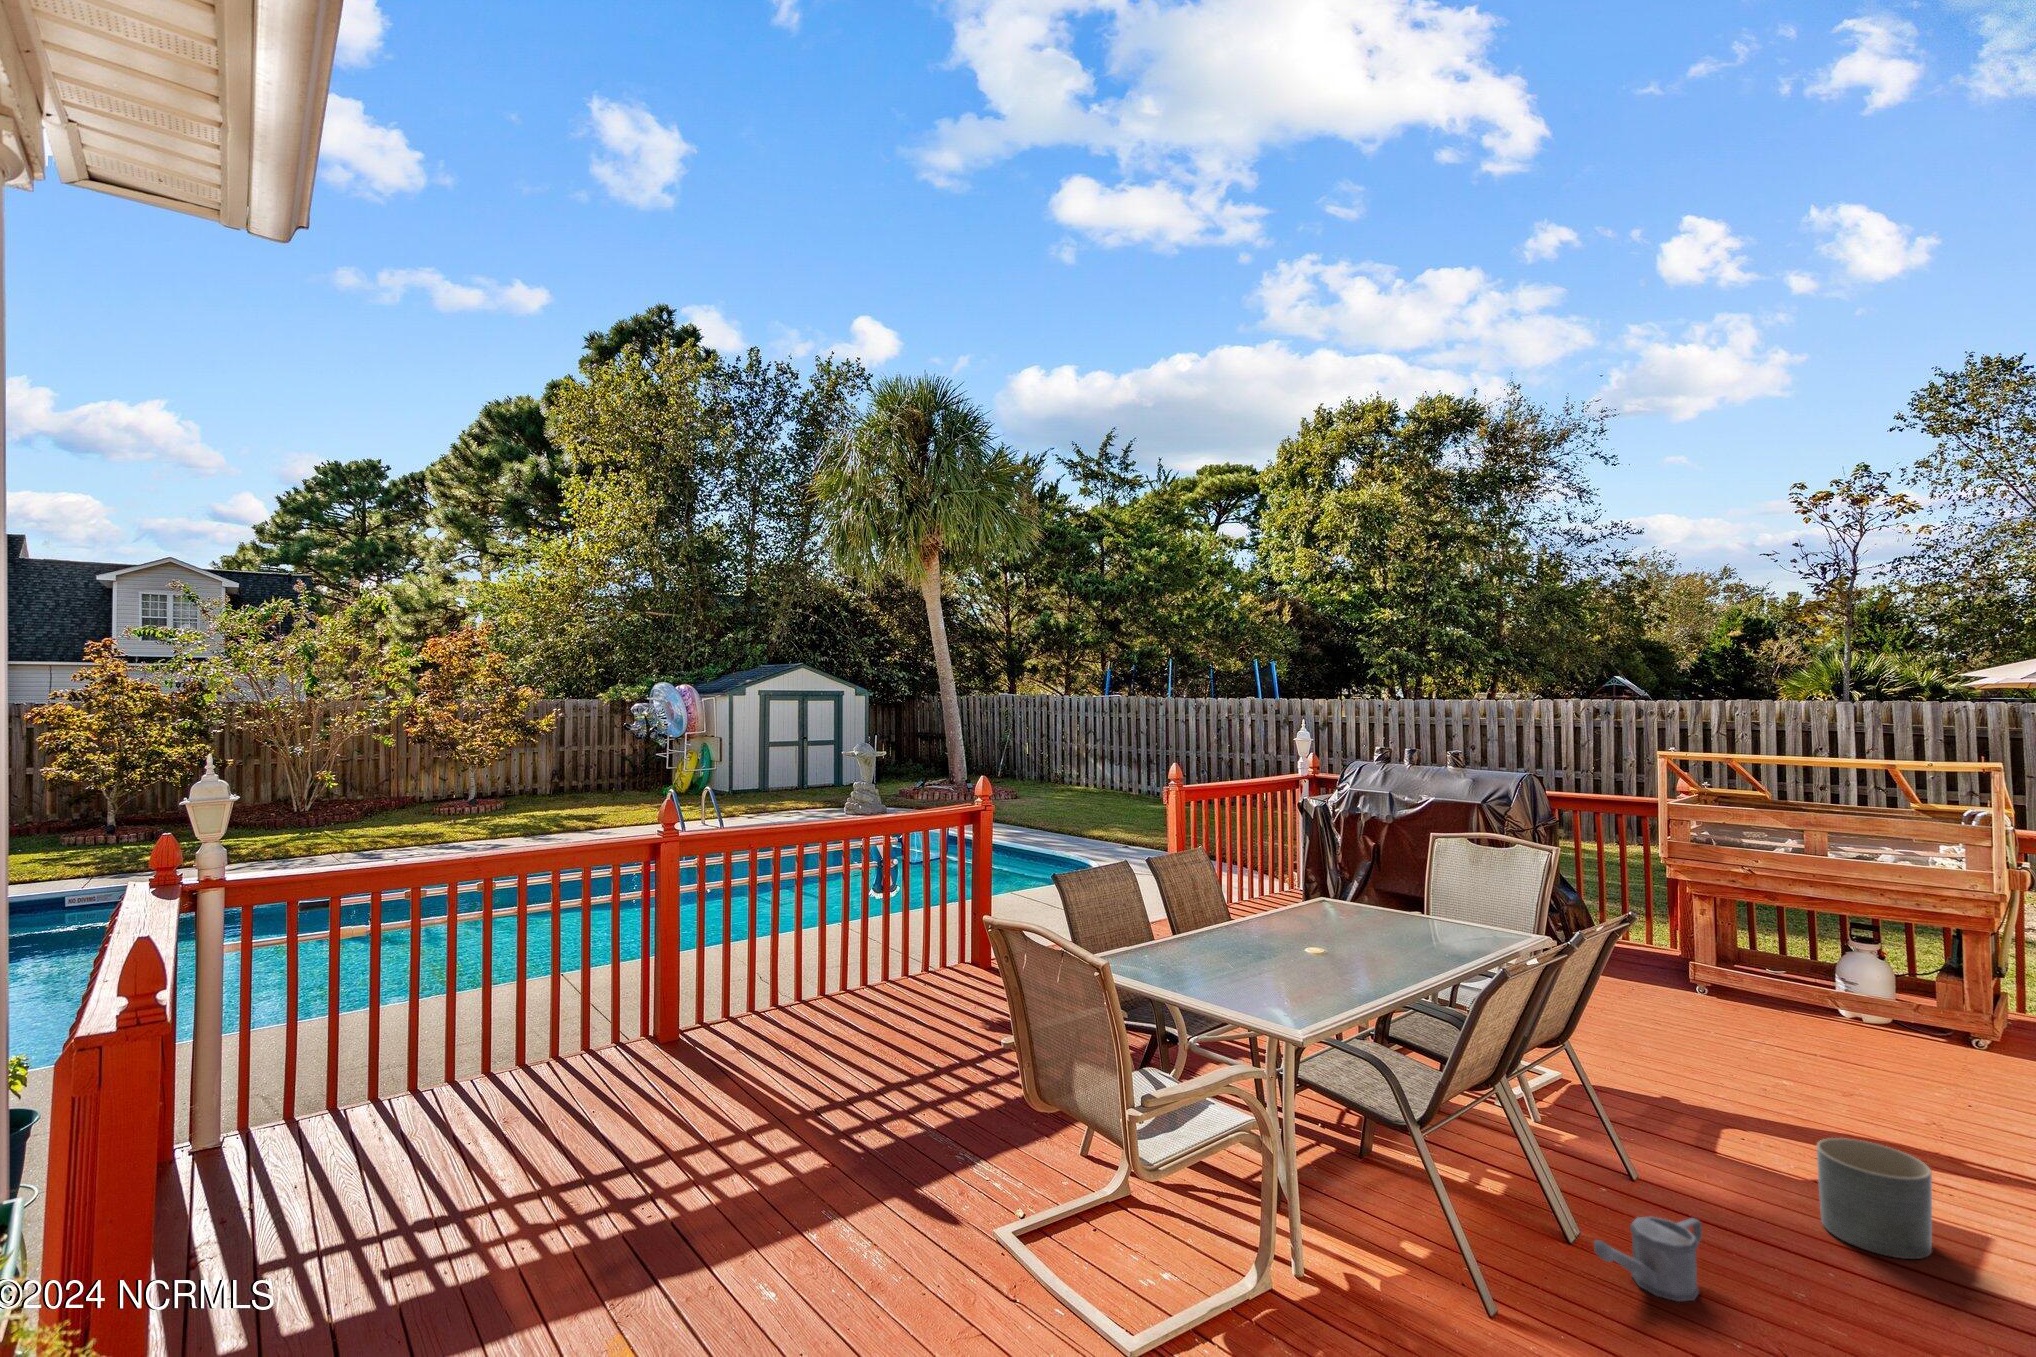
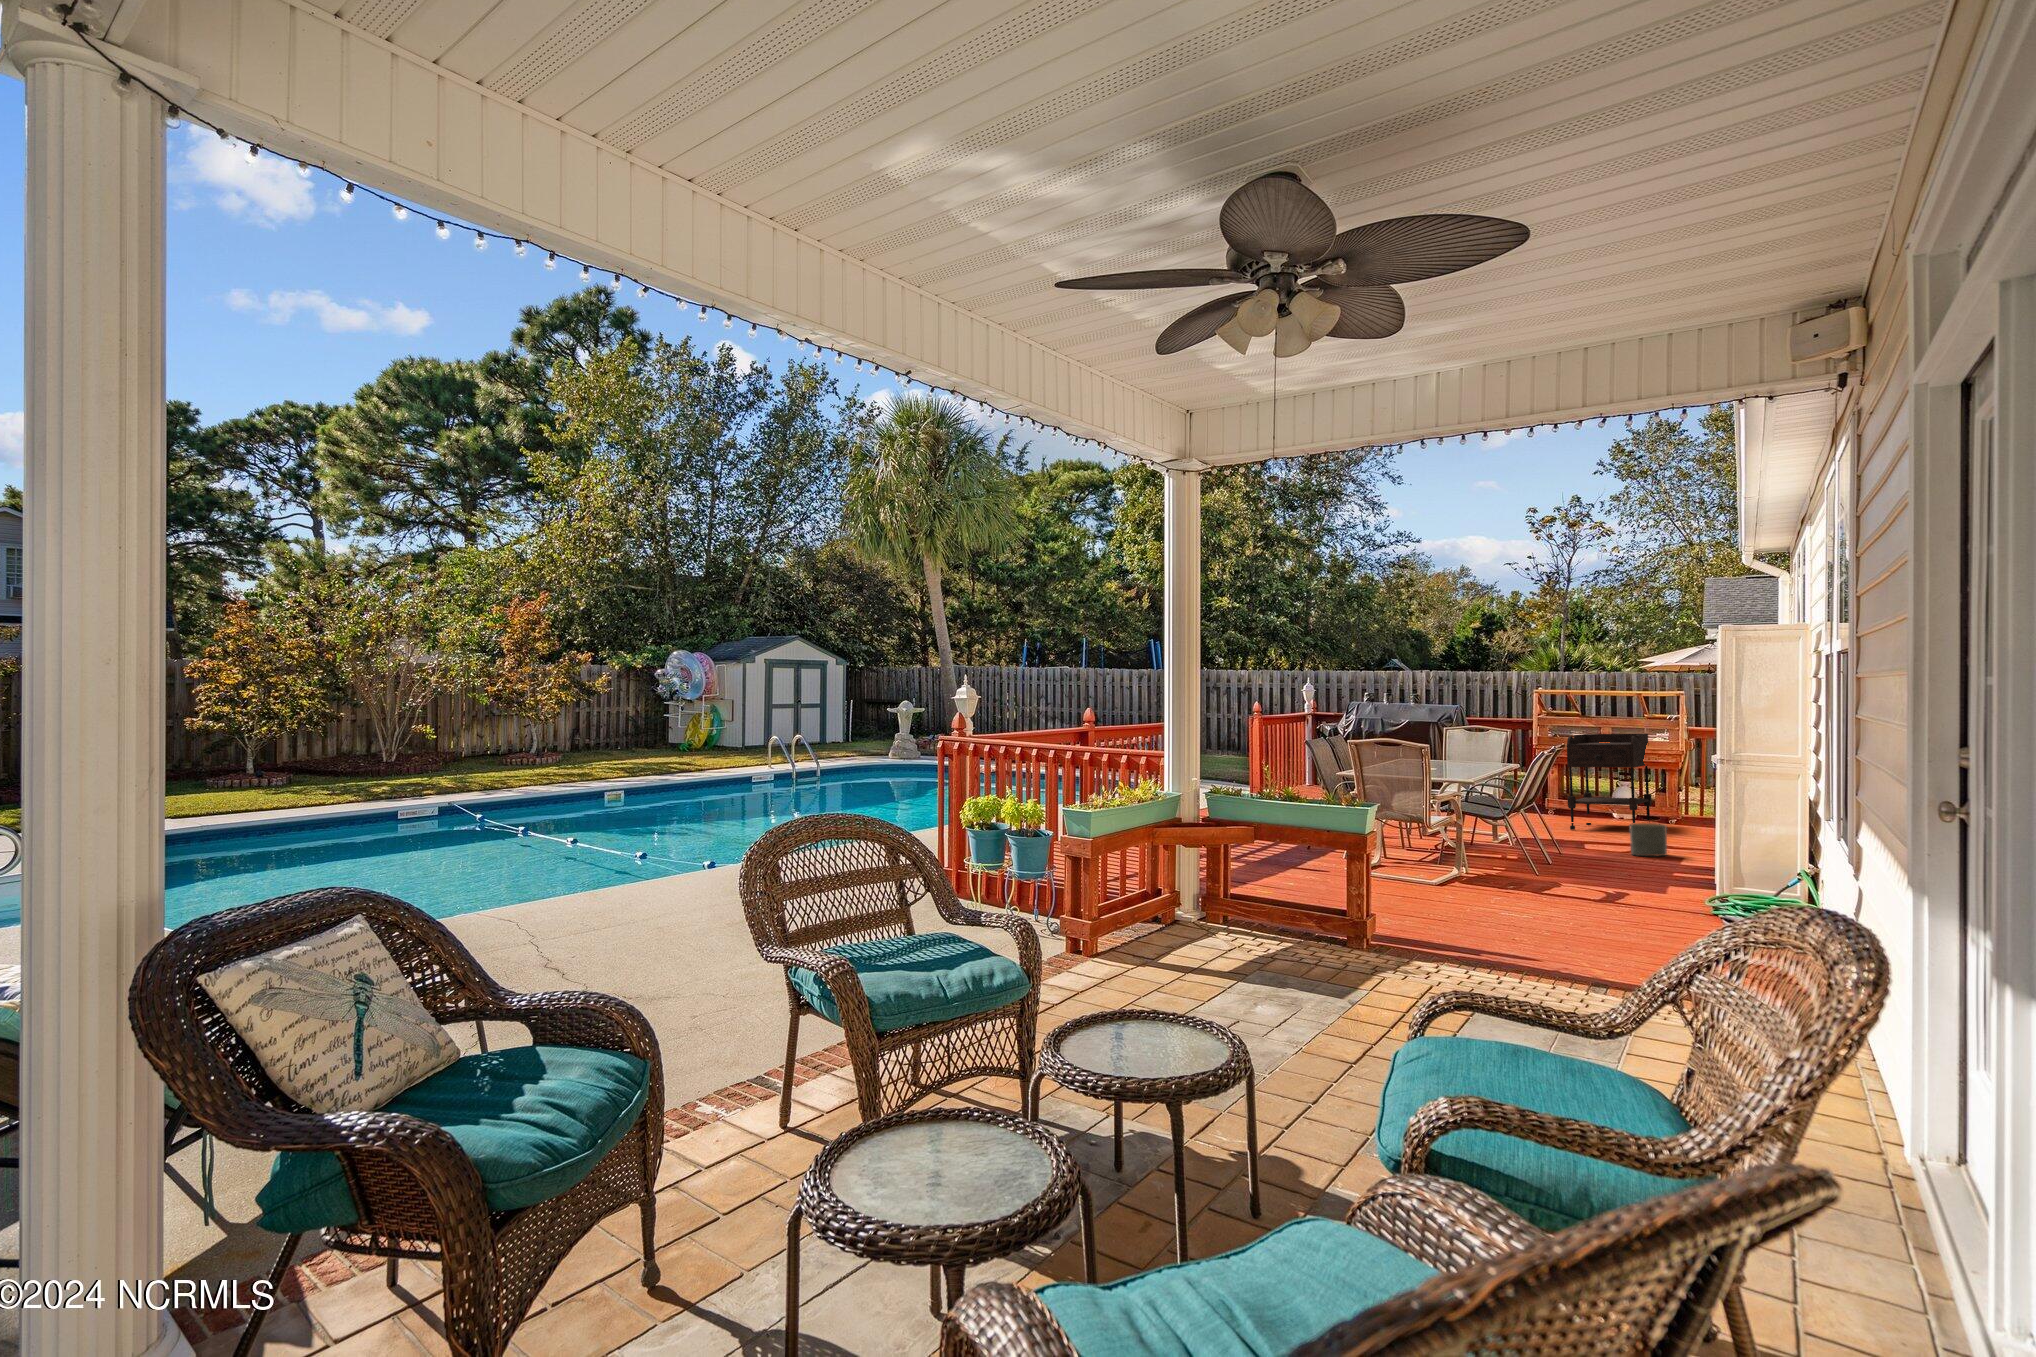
side table: none [1724,842,1930,1070] -> present [1567,734,1652,830]
watering can: present [1594,1217,1702,1302] -> none [1572,843,1602,867]

